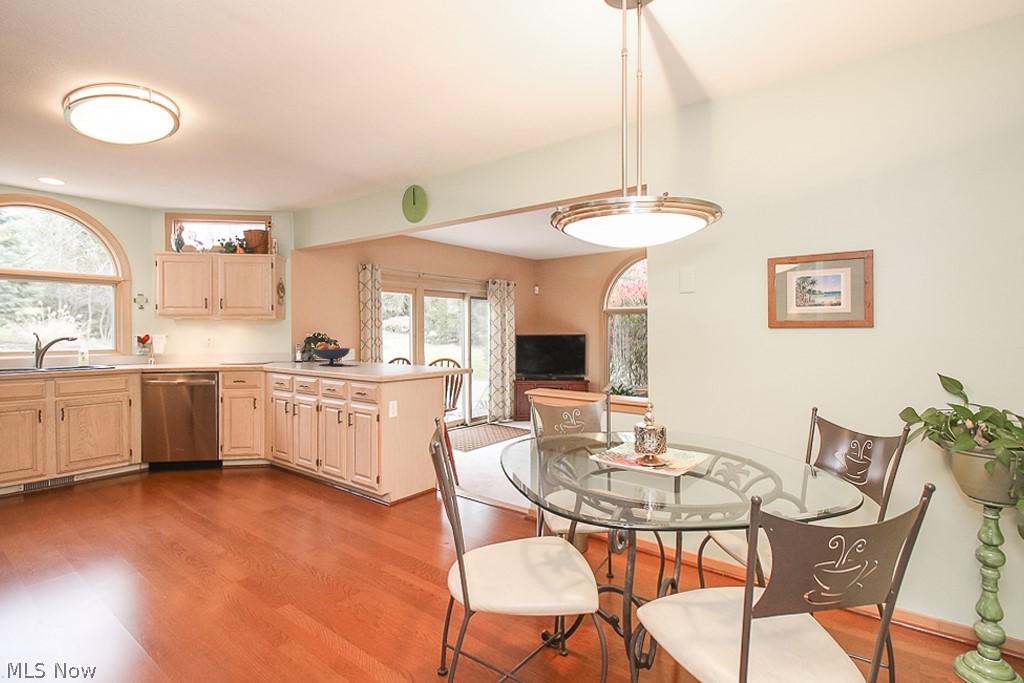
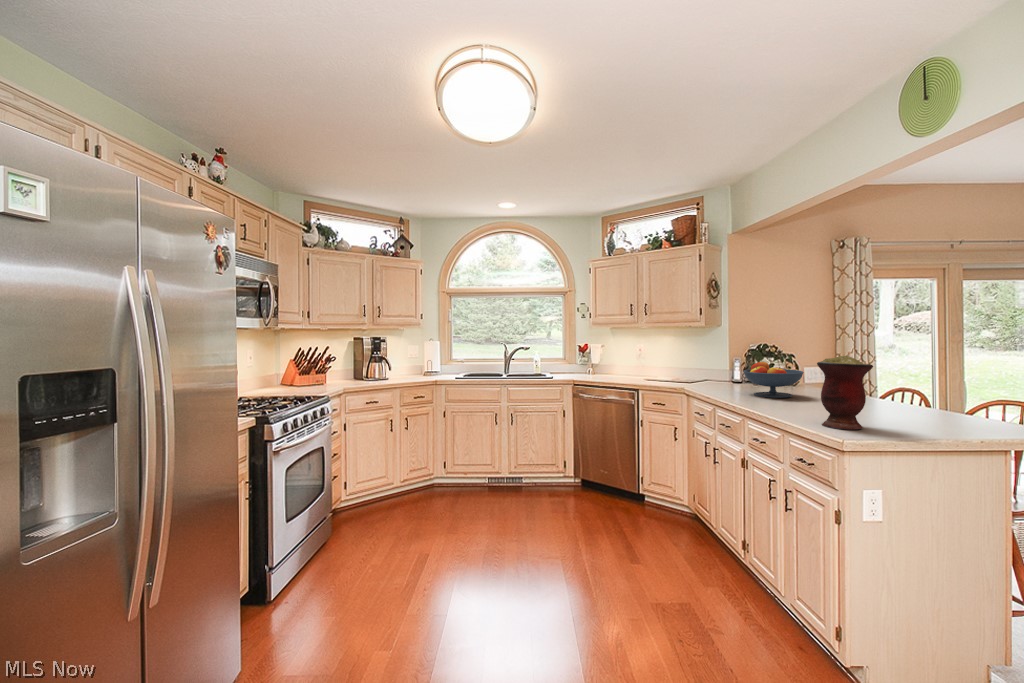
vase: none [366,333,392,373] -> present [817,356,873,430]

